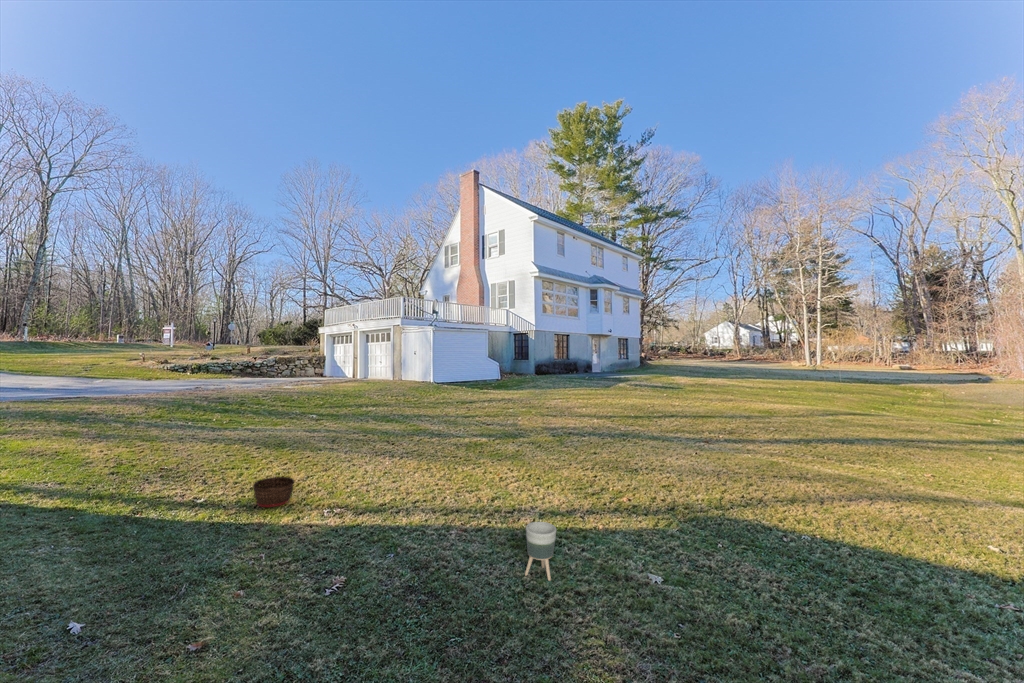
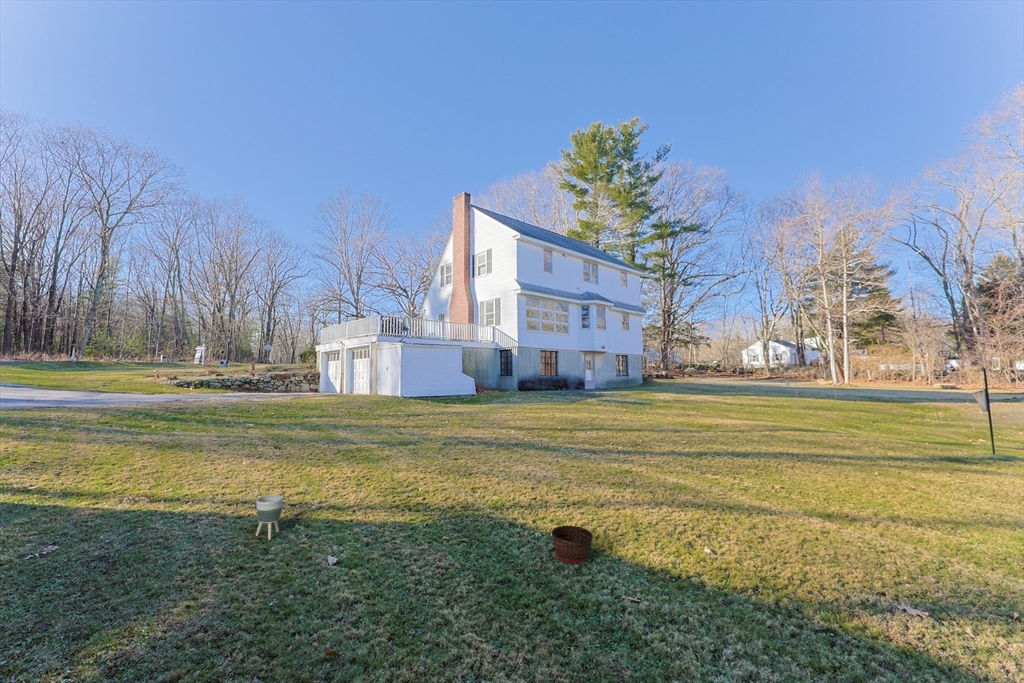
basket: present [253,477,294,507] -> present [552,526,593,563]

